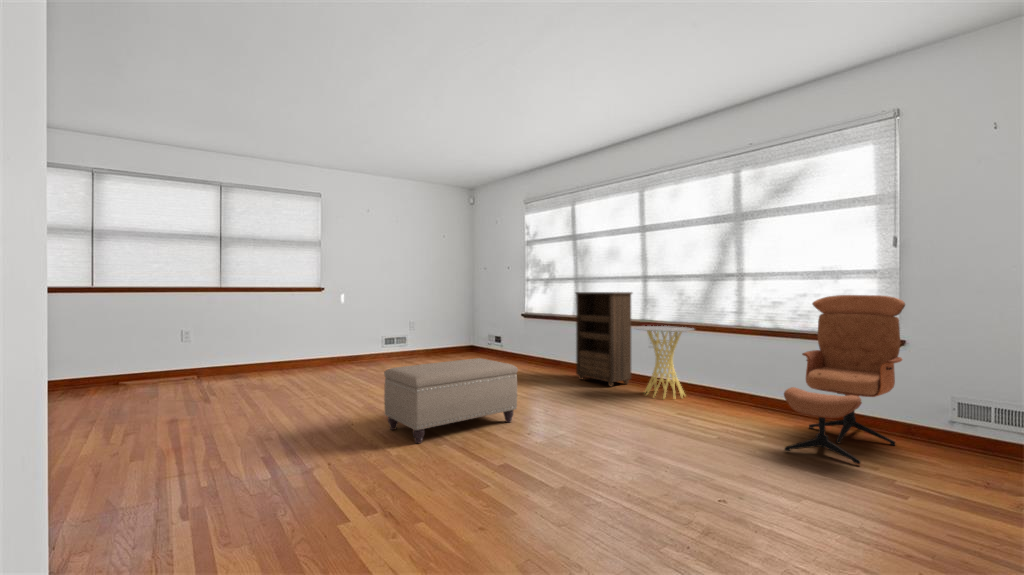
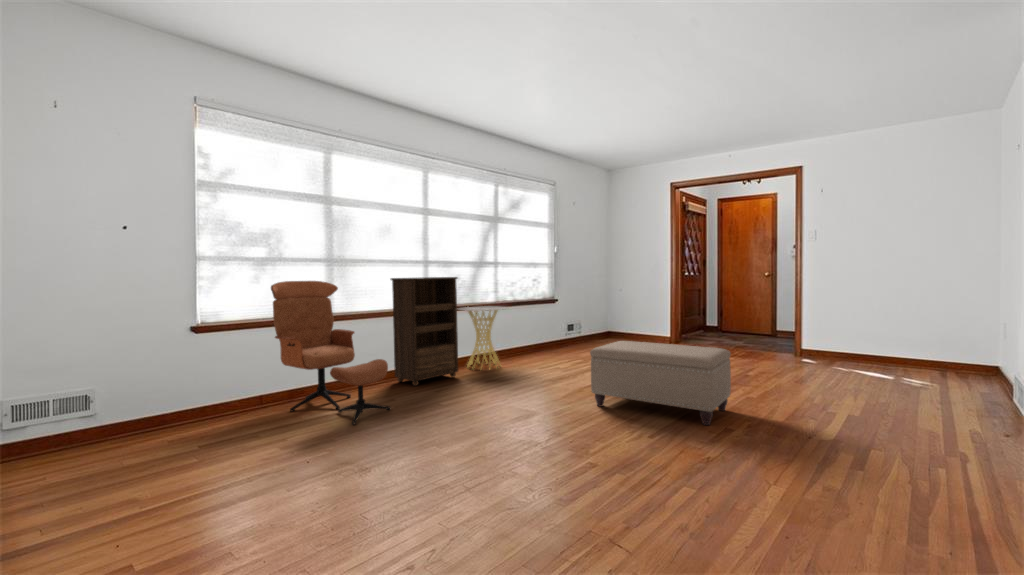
lounge chair: present [784,295,905,464] -> present [271,281,391,425]

